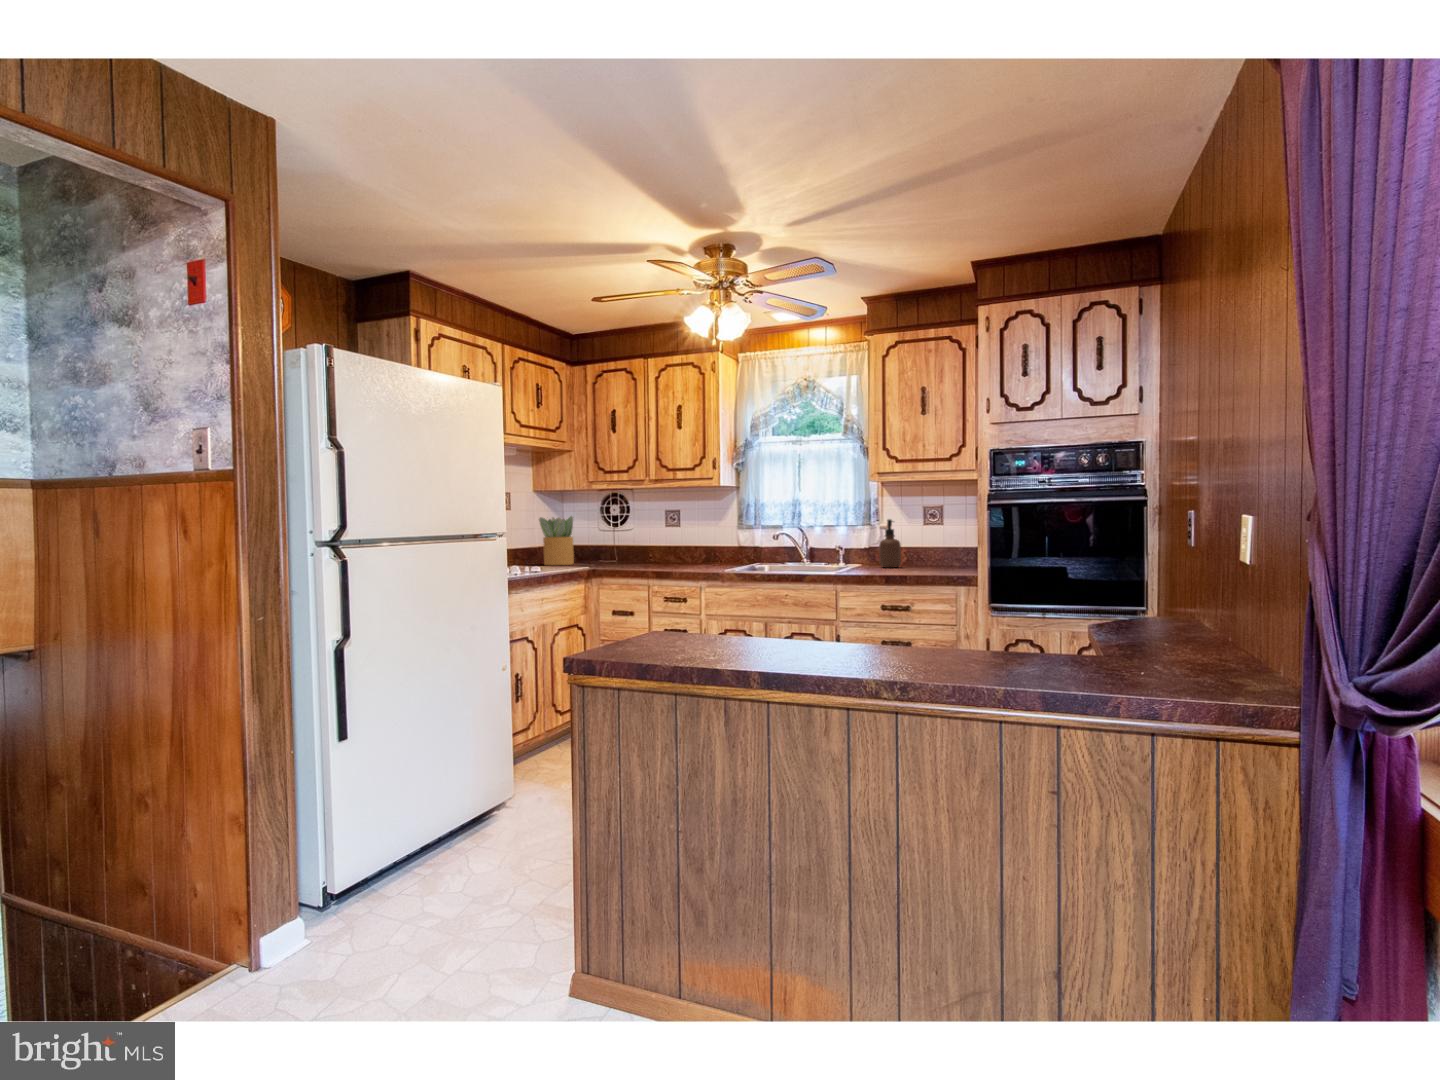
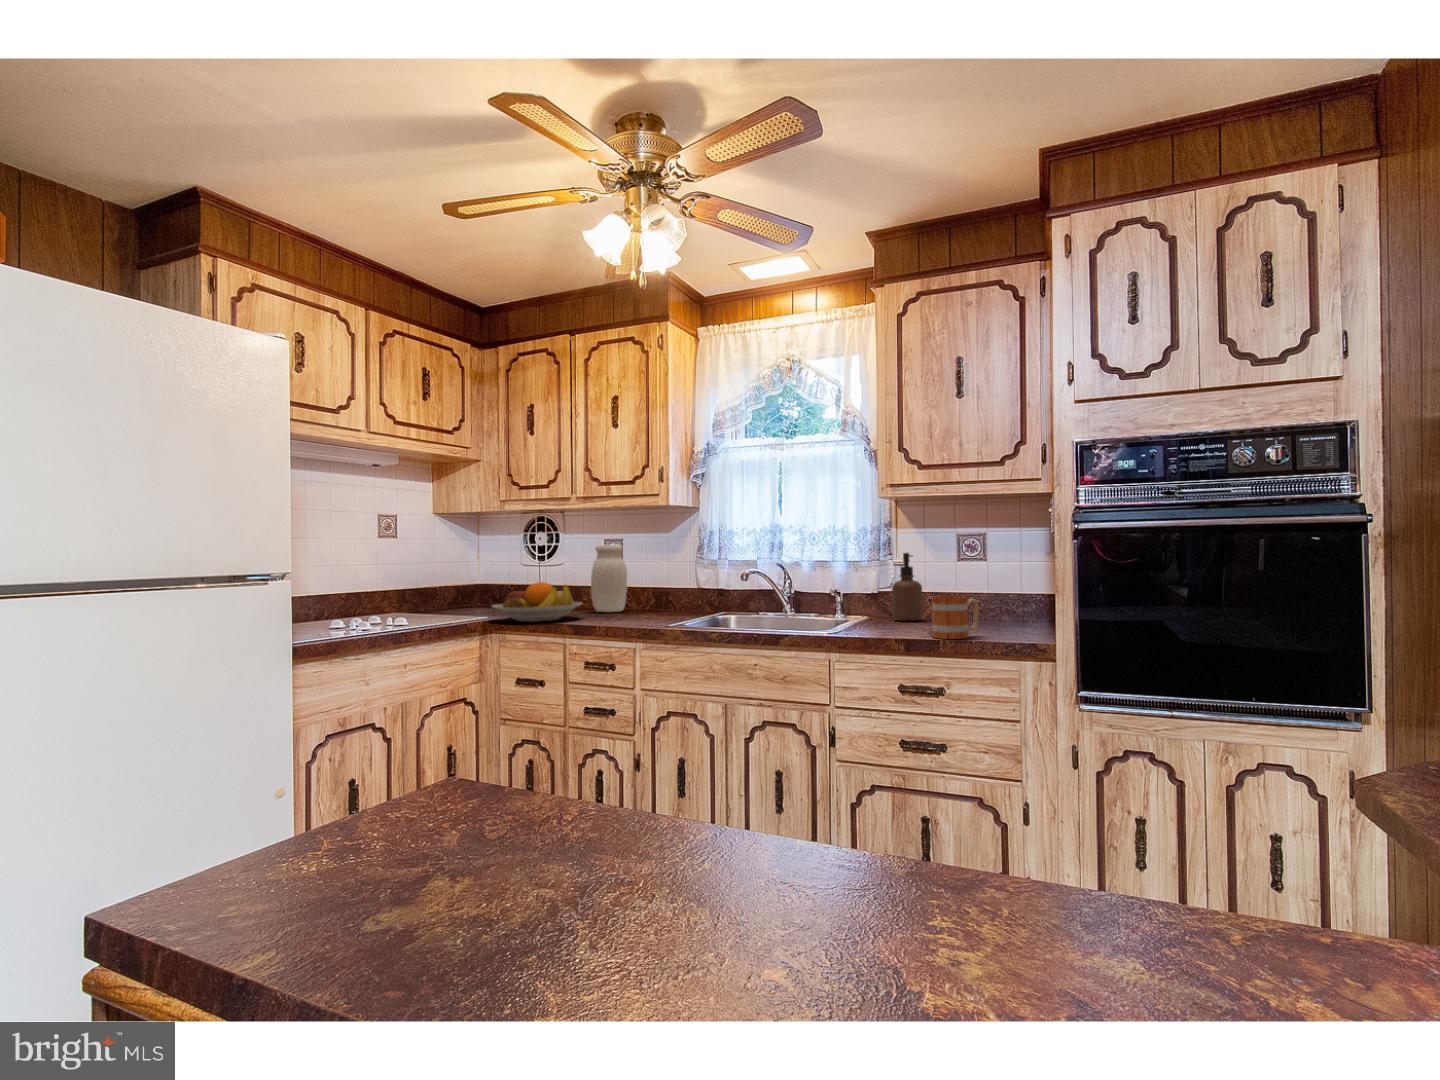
jar: none [656,514,683,565] -> present [591,544,627,612]
potted plant: present [539,516,574,565] -> none [439,546,487,612]
fruit bowl: none [591,541,656,570] -> present [492,582,582,622]
mug: none [903,547,934,575] -> present [931,596,979,639]

